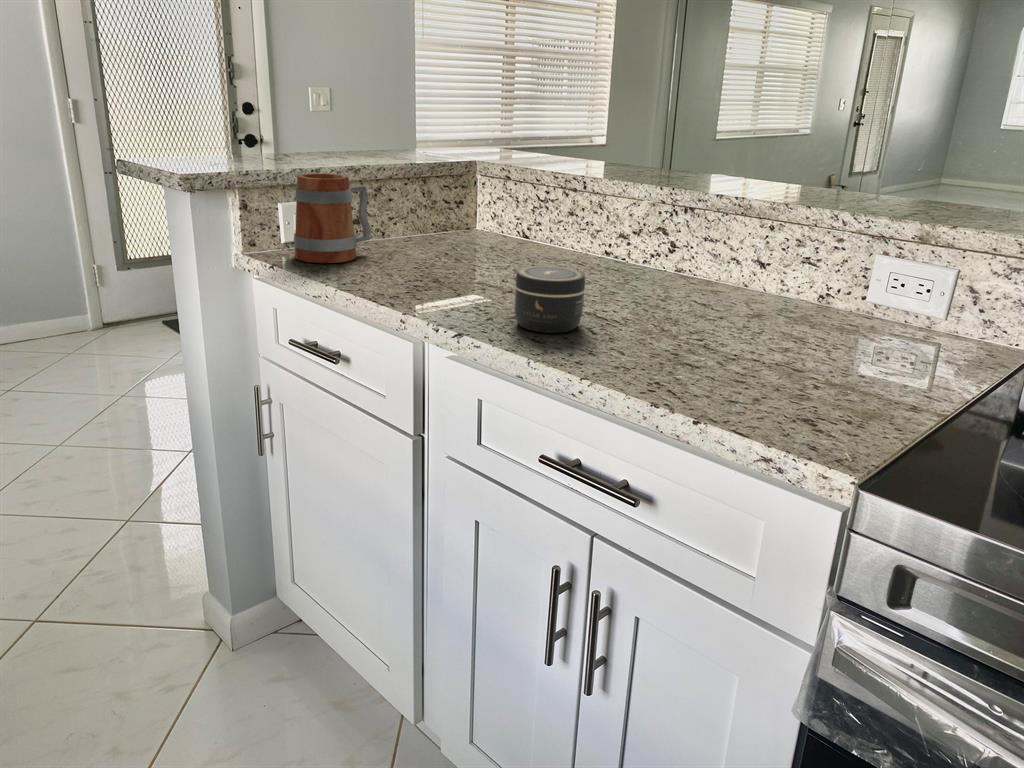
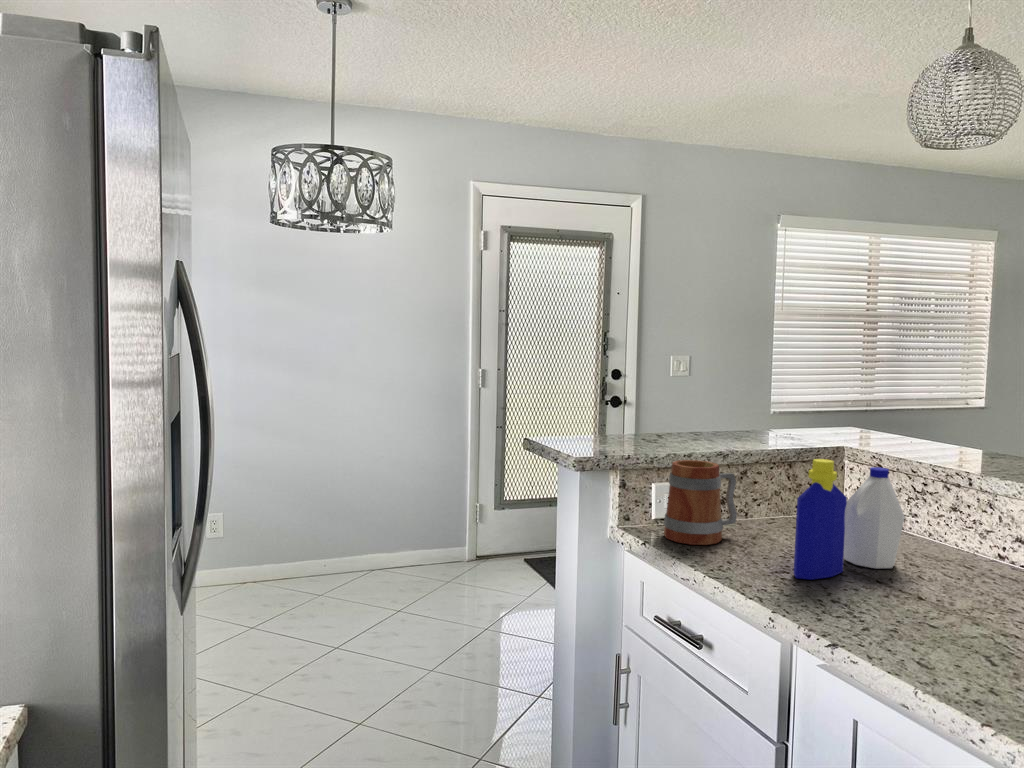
bottle: none [426,160,528,284] -> present [794,459,905,579]
jar: present [515,266,585,333] -> none [896,579,980,658]

